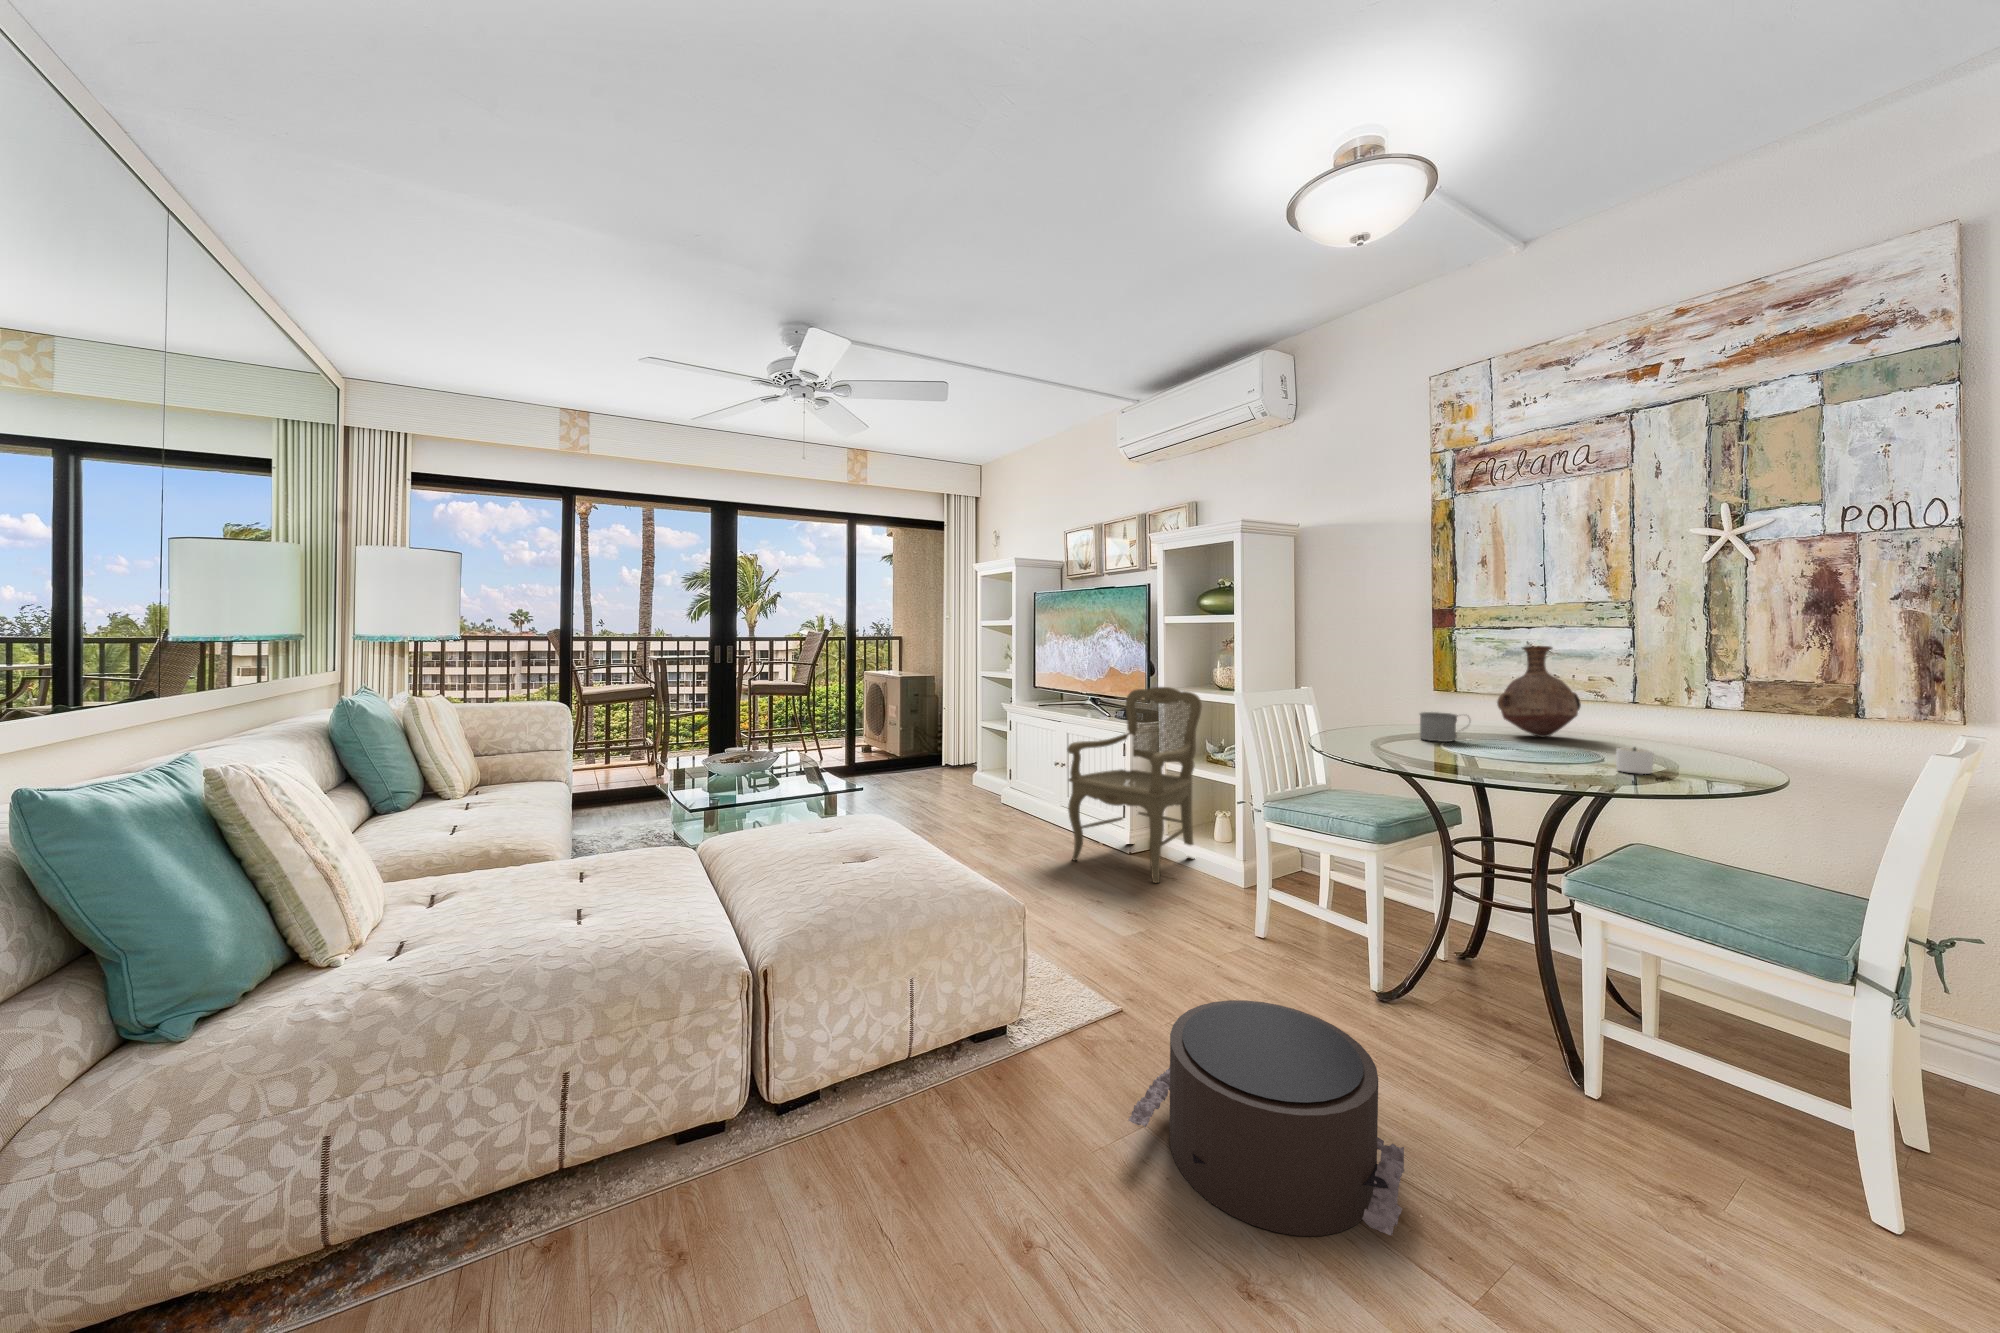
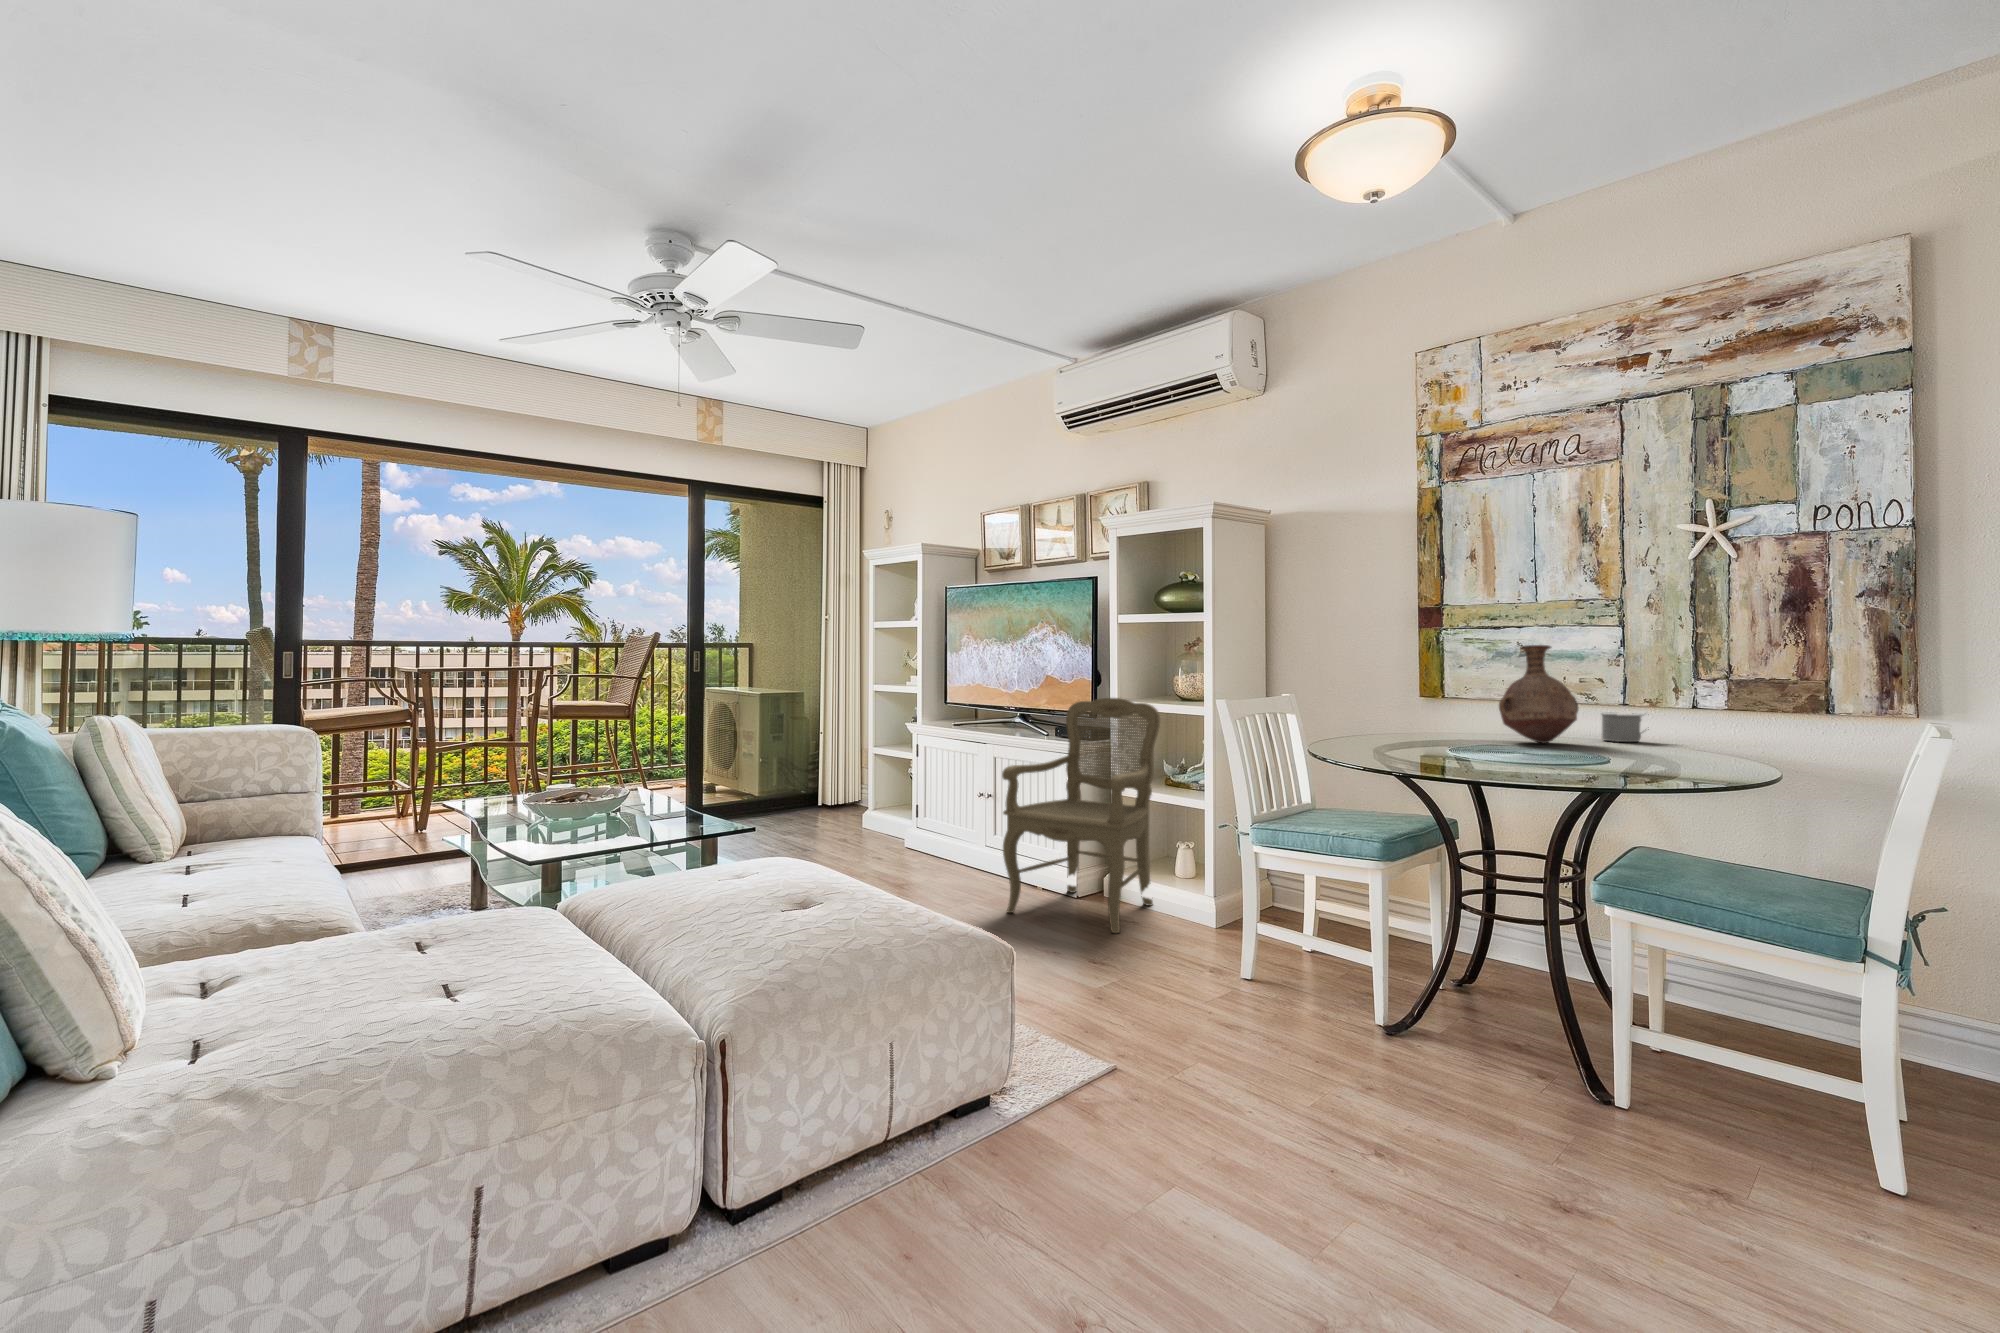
mug: present [1420,712,1458,742] -> present [1602,713,1649,742]
candle: present [1616,747,1653,774] -> none [1634,743,1685,771]
pouf: present [1129,1000,1404,1236] -> none [1173,1037,1480,1276]

